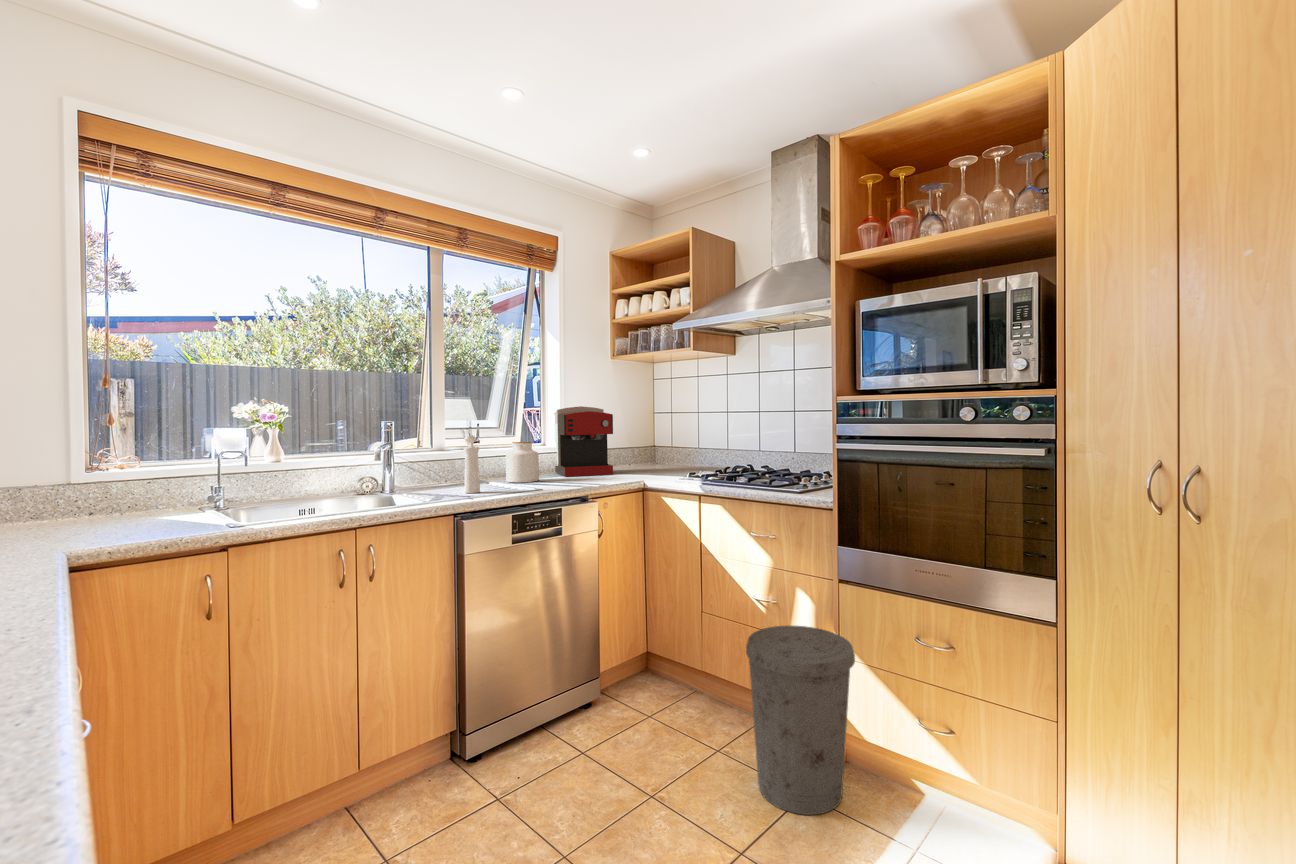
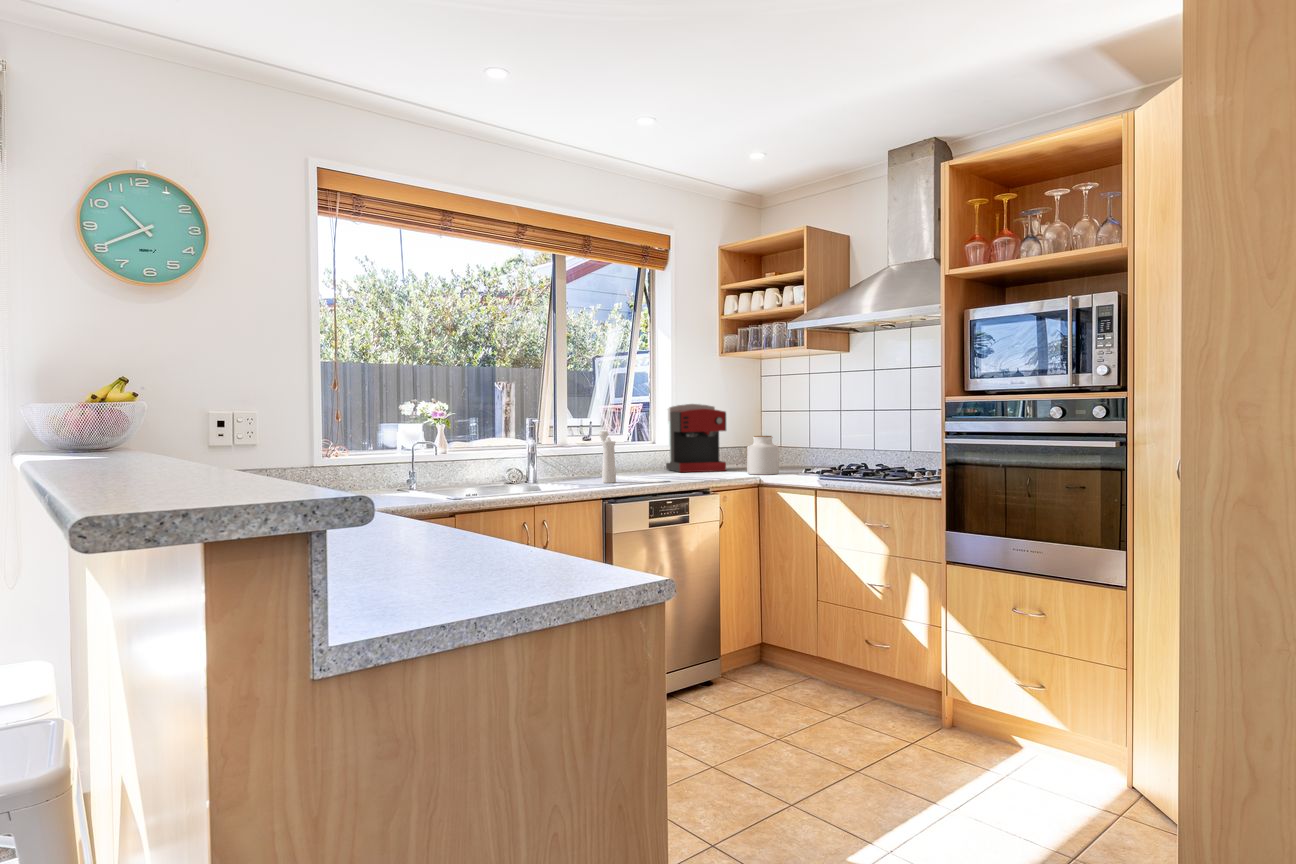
jar: present [506,442,539,483] -> present [747,436,779,475]
trash can: present [746,625,855,815] -> none [863,602,960,756]

